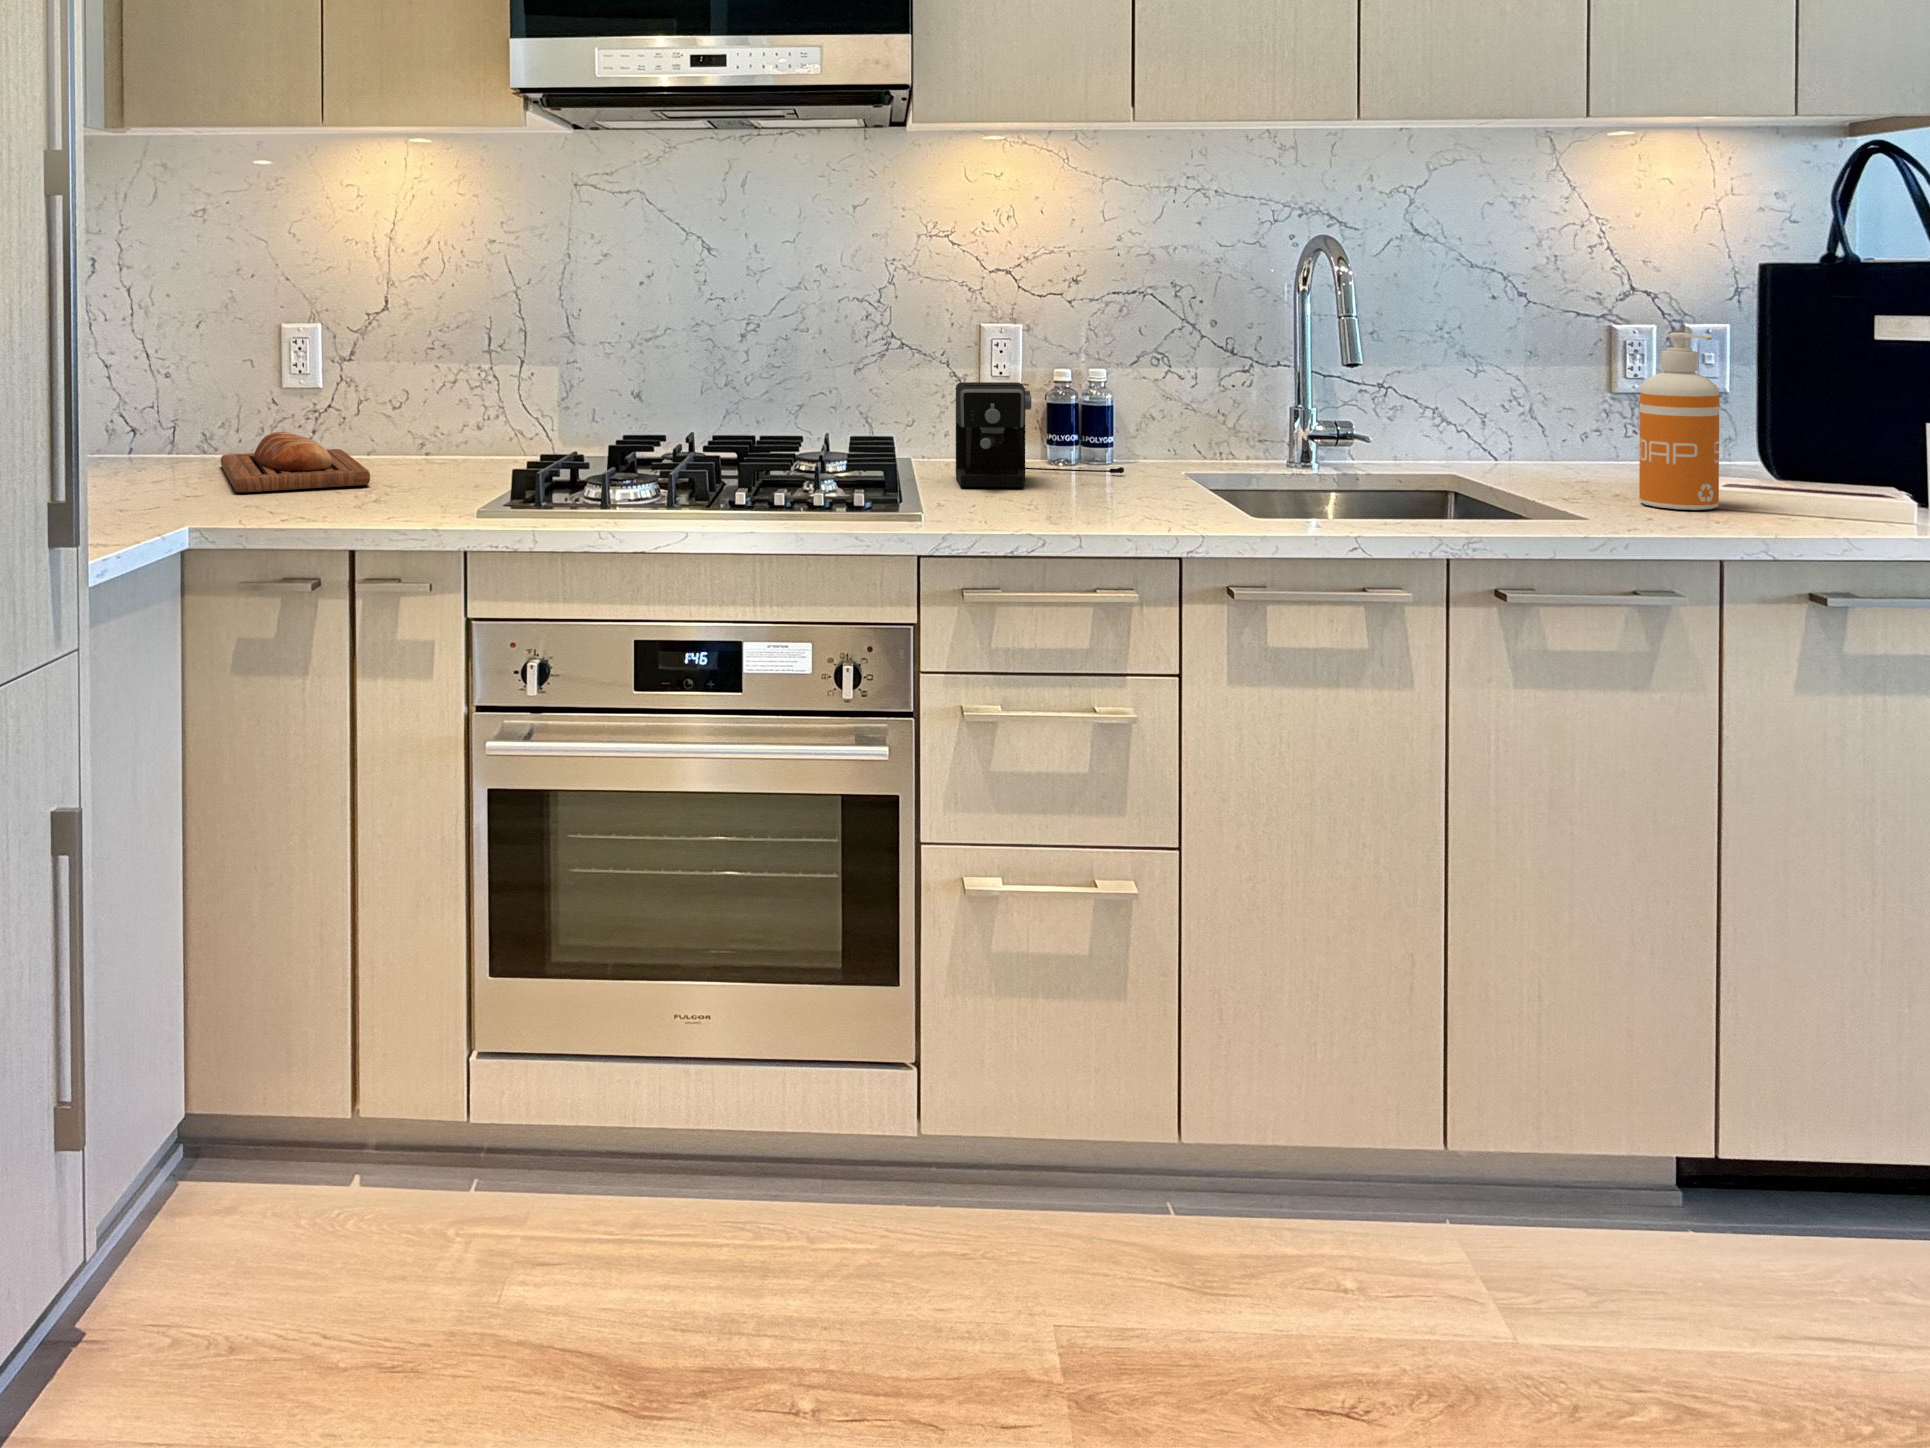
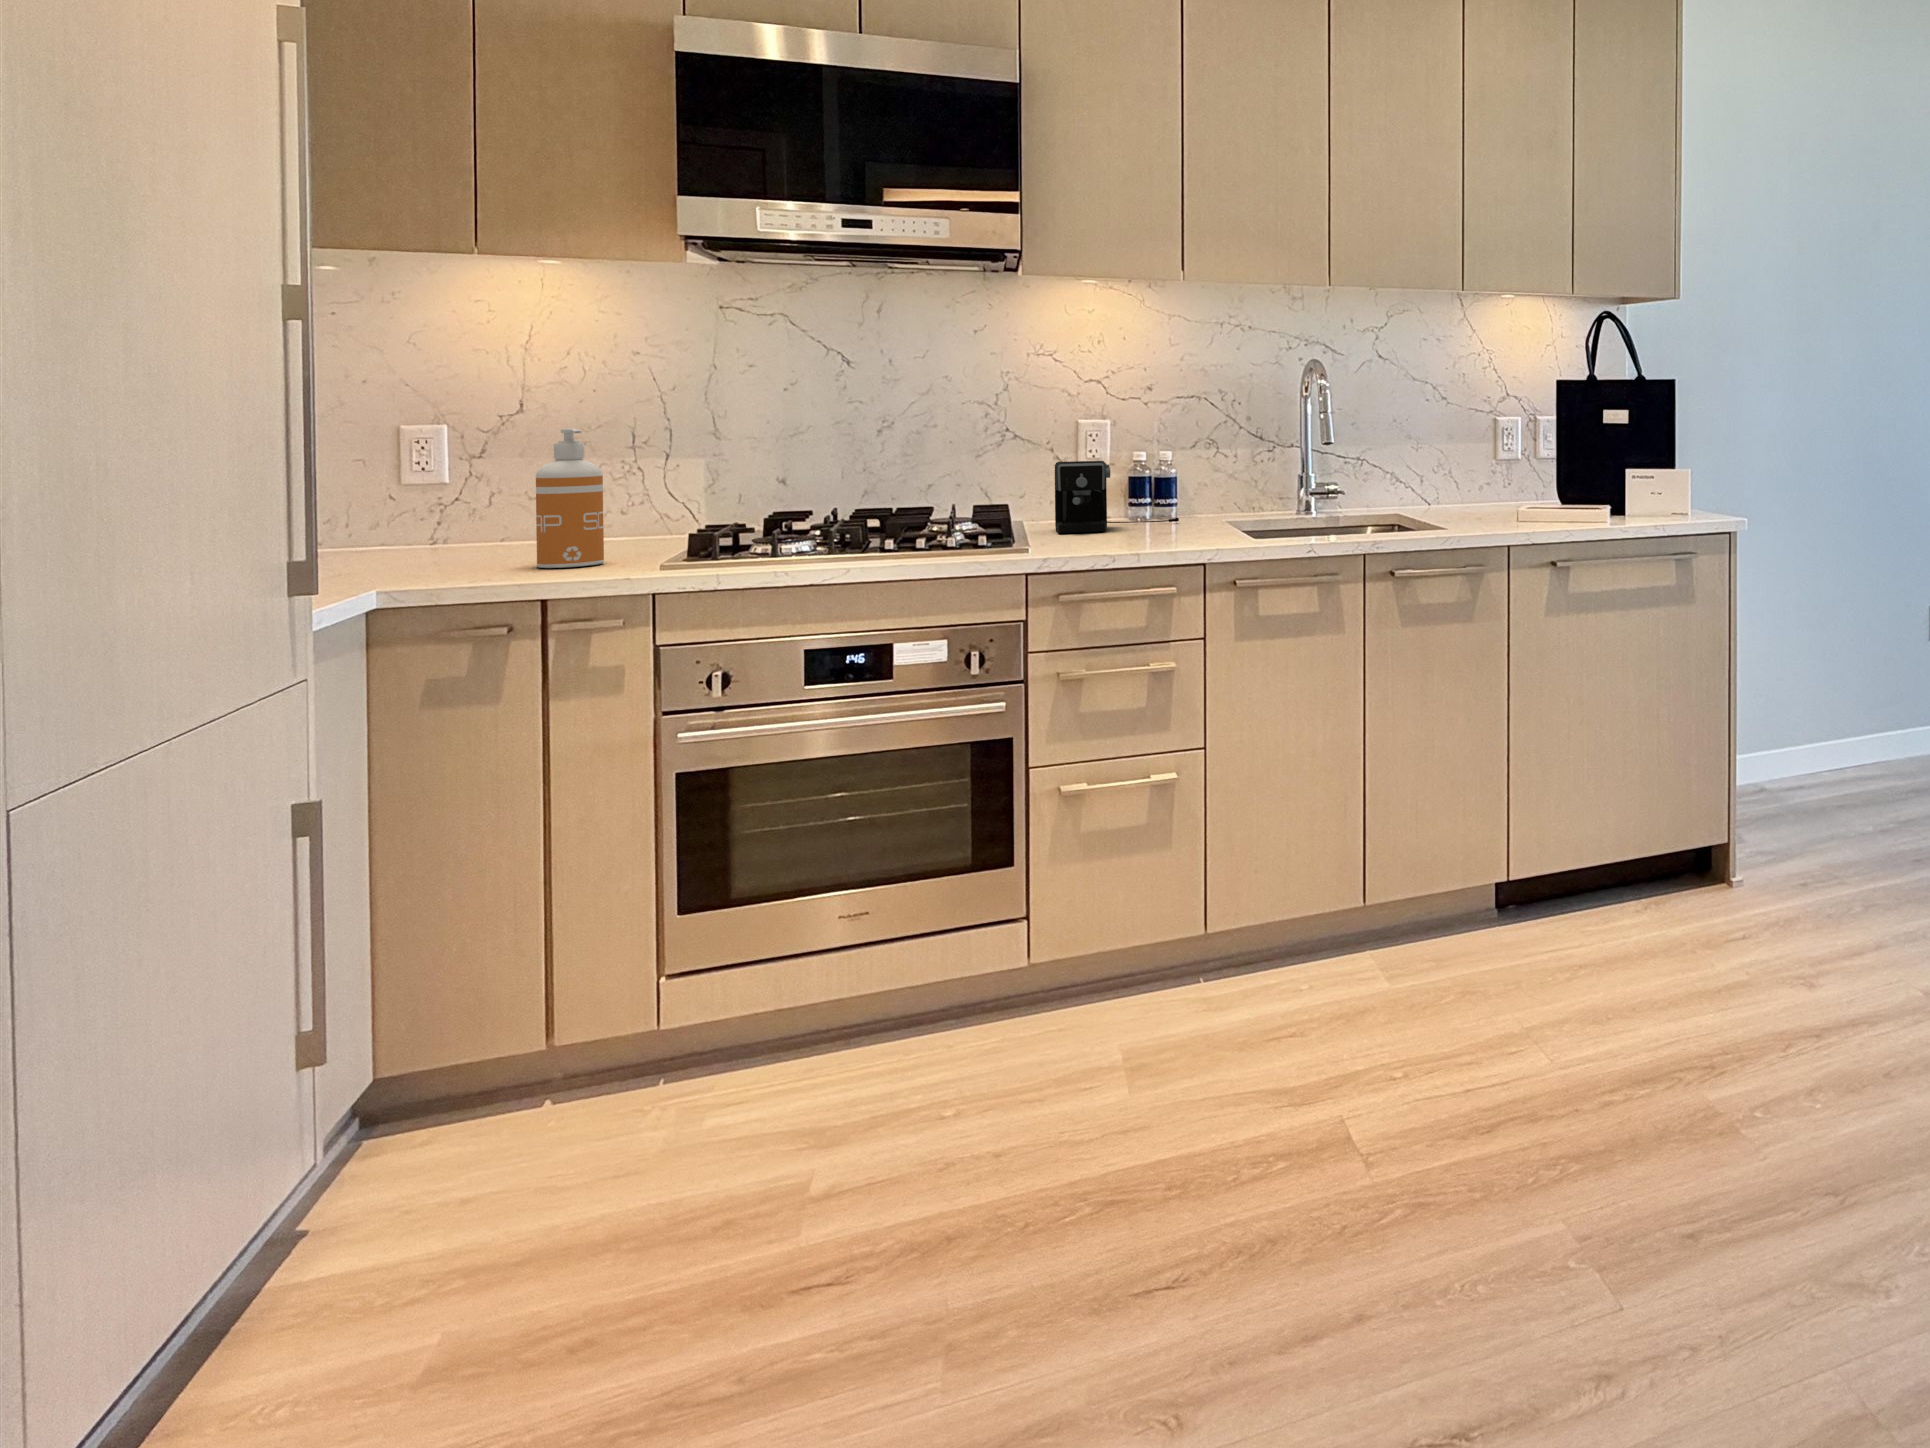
soap dispenser: present [1639,333,1720,510] -> present [536,428,604,568]
bread loaf: present [221,432,370,492] -> none [376,521,545,566]

